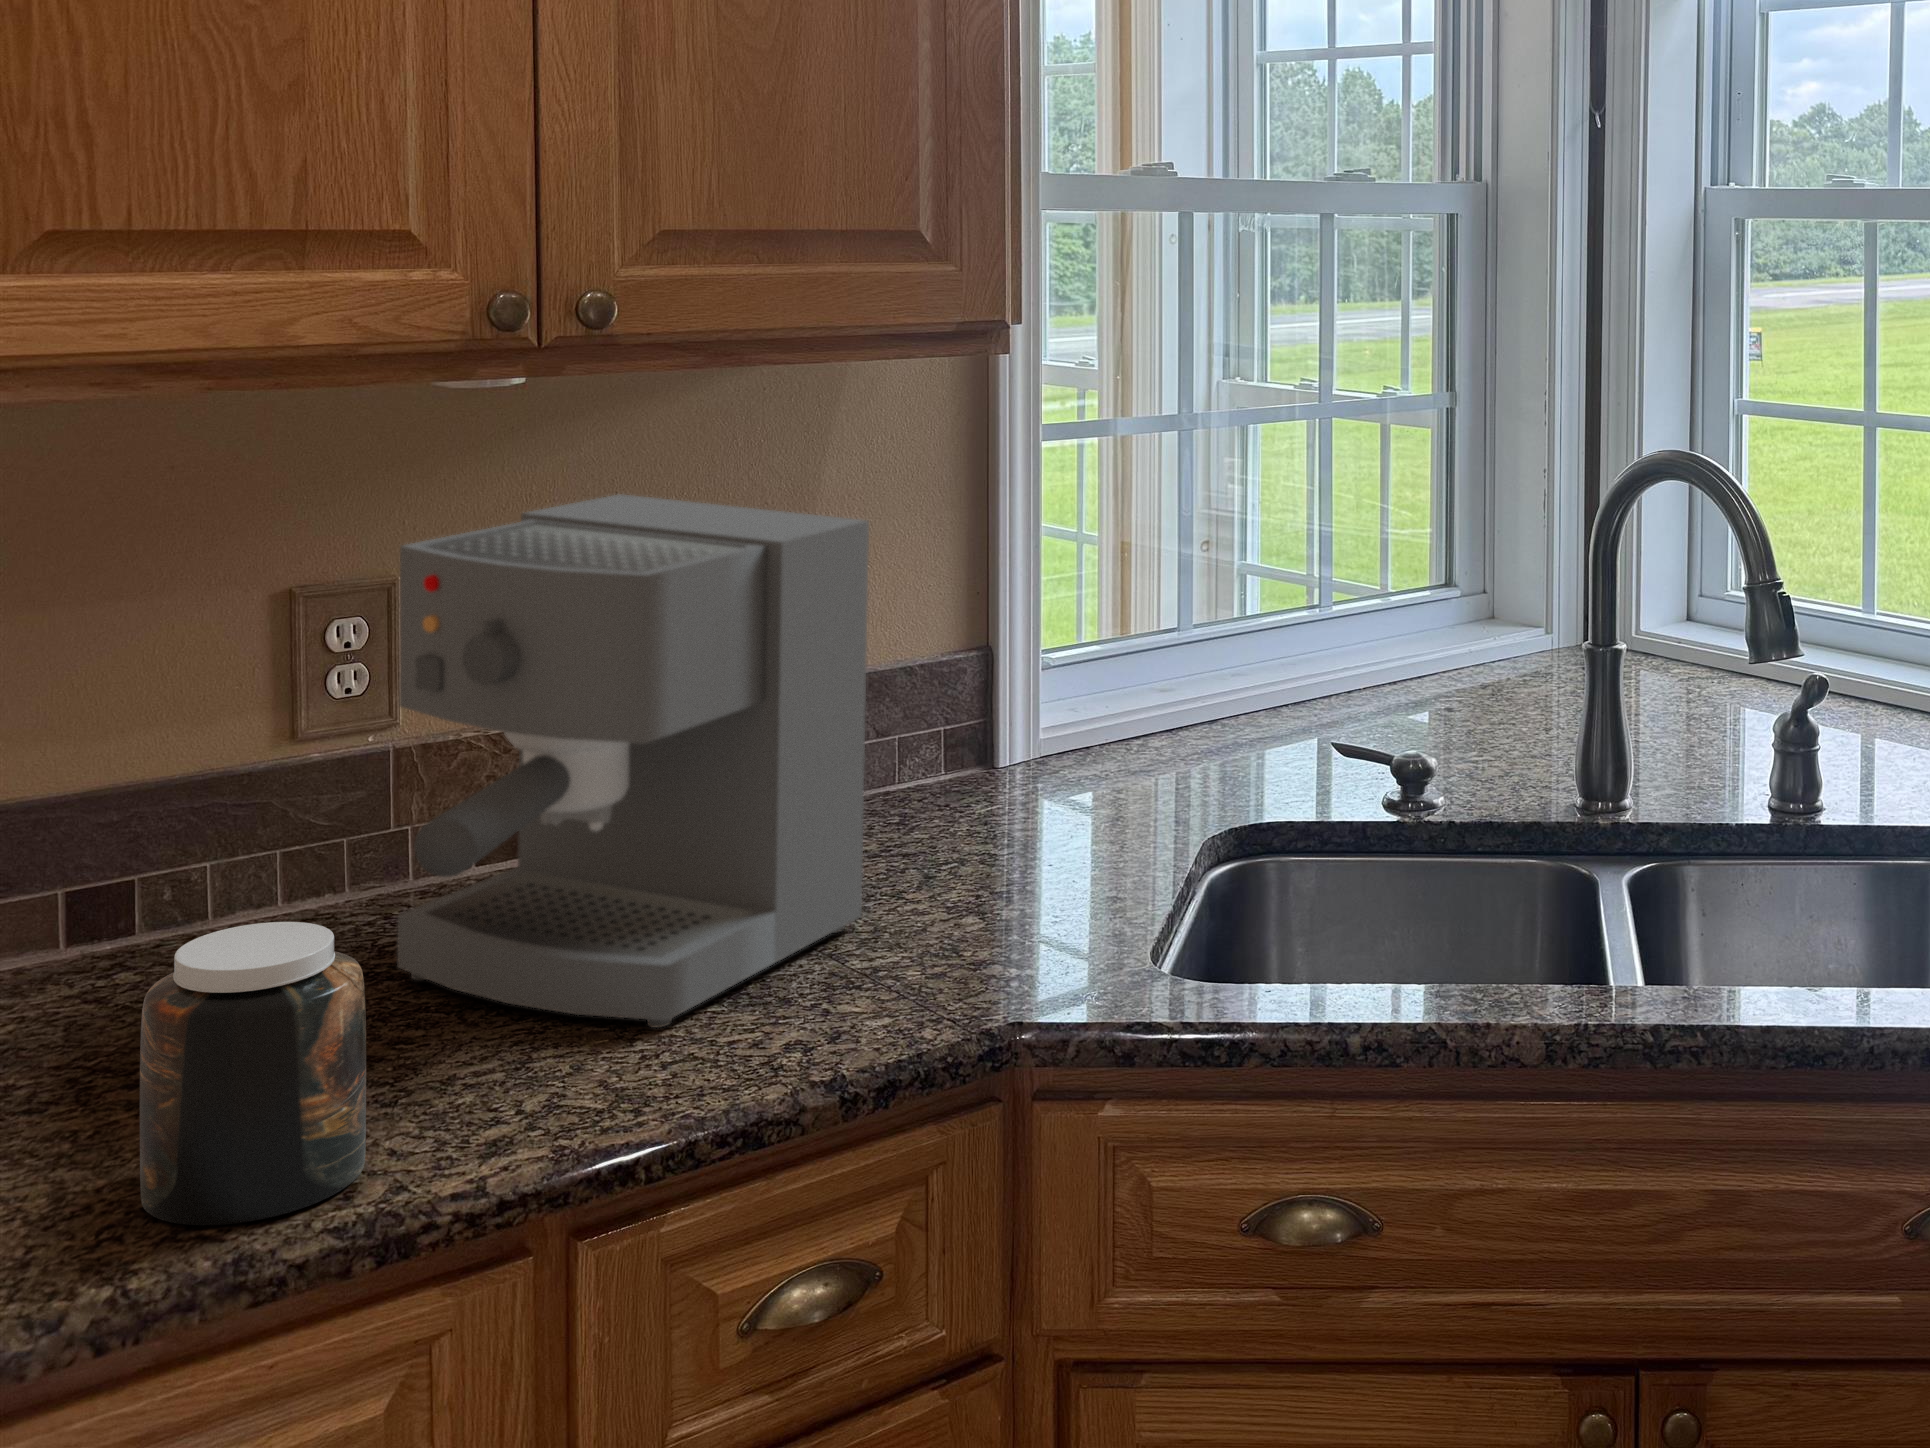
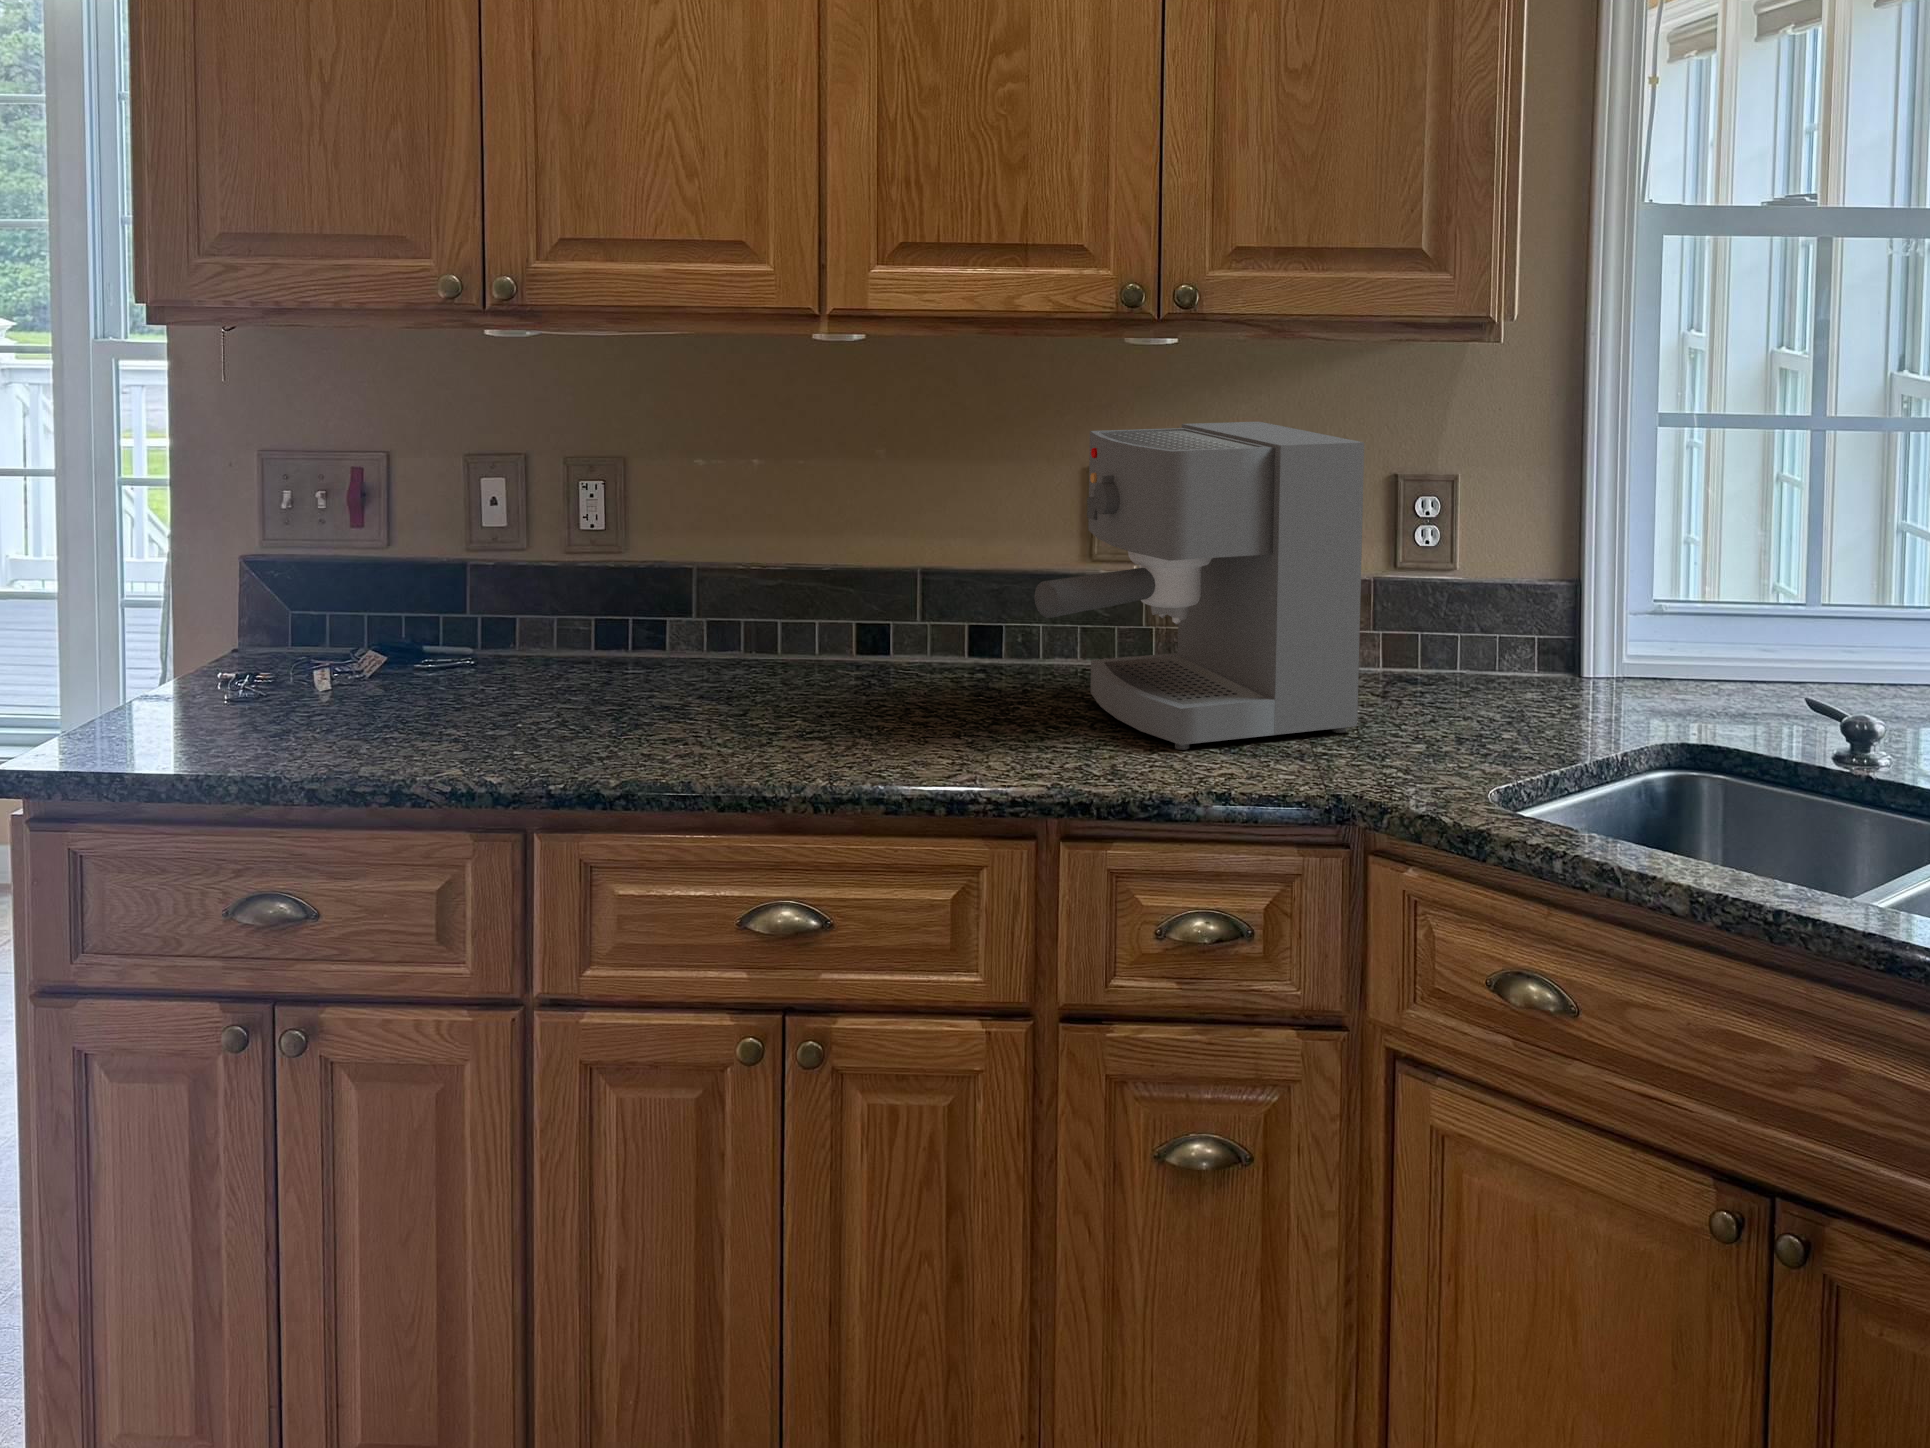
jar: present [140,922,366,1225] -> none [871,616,978,772]

